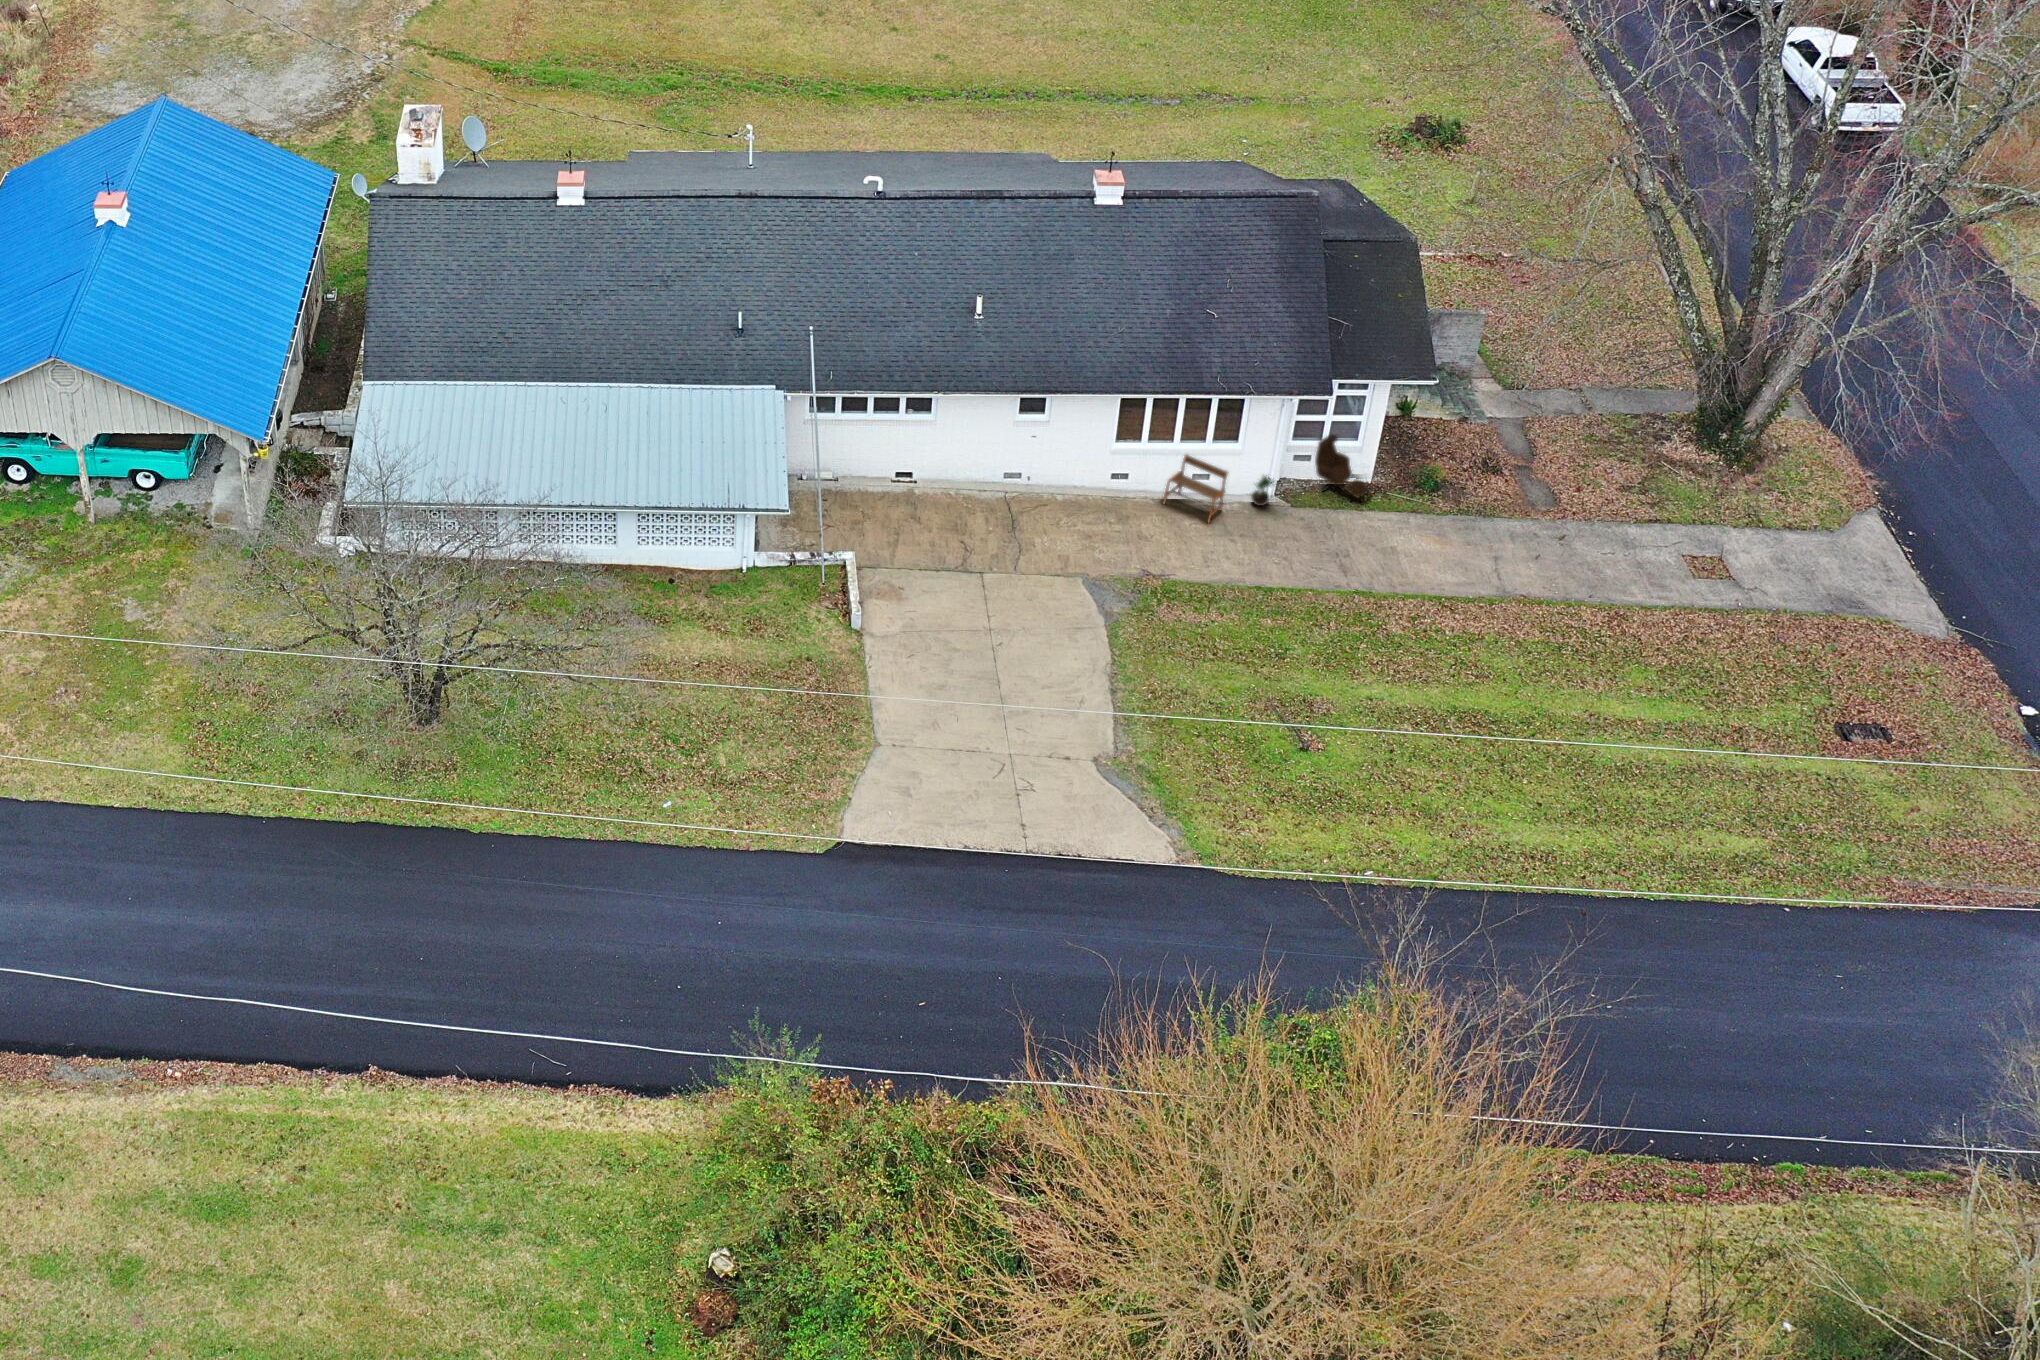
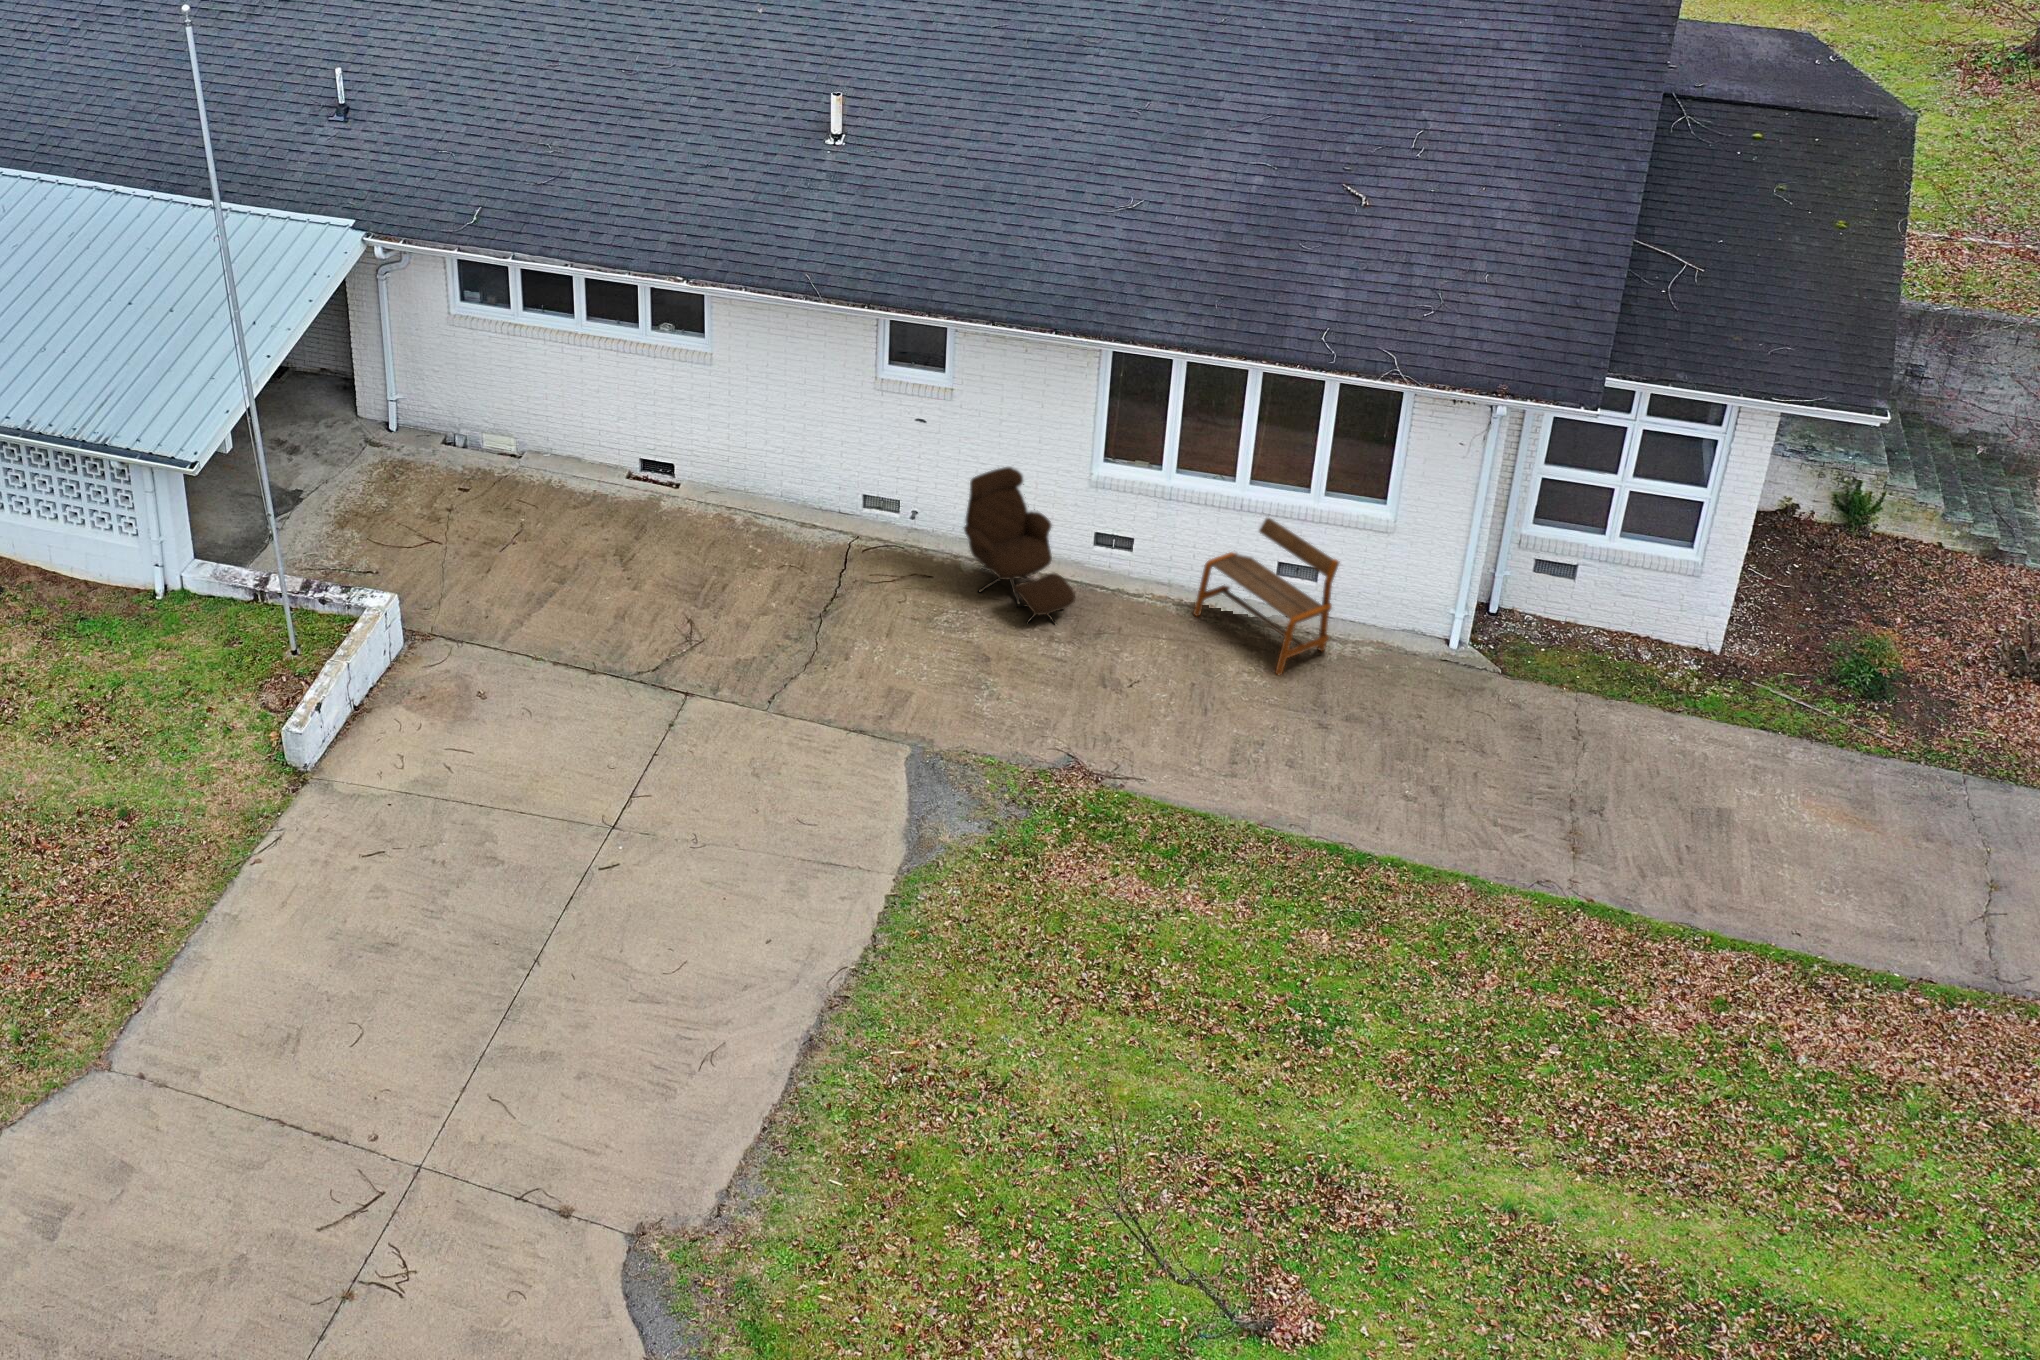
lounge chair: present [1315,434,1369,498] -> present [964,467,1075,624]
potted tree: present [1252,475,1274,506] -> none [1401,580,1461,657]

